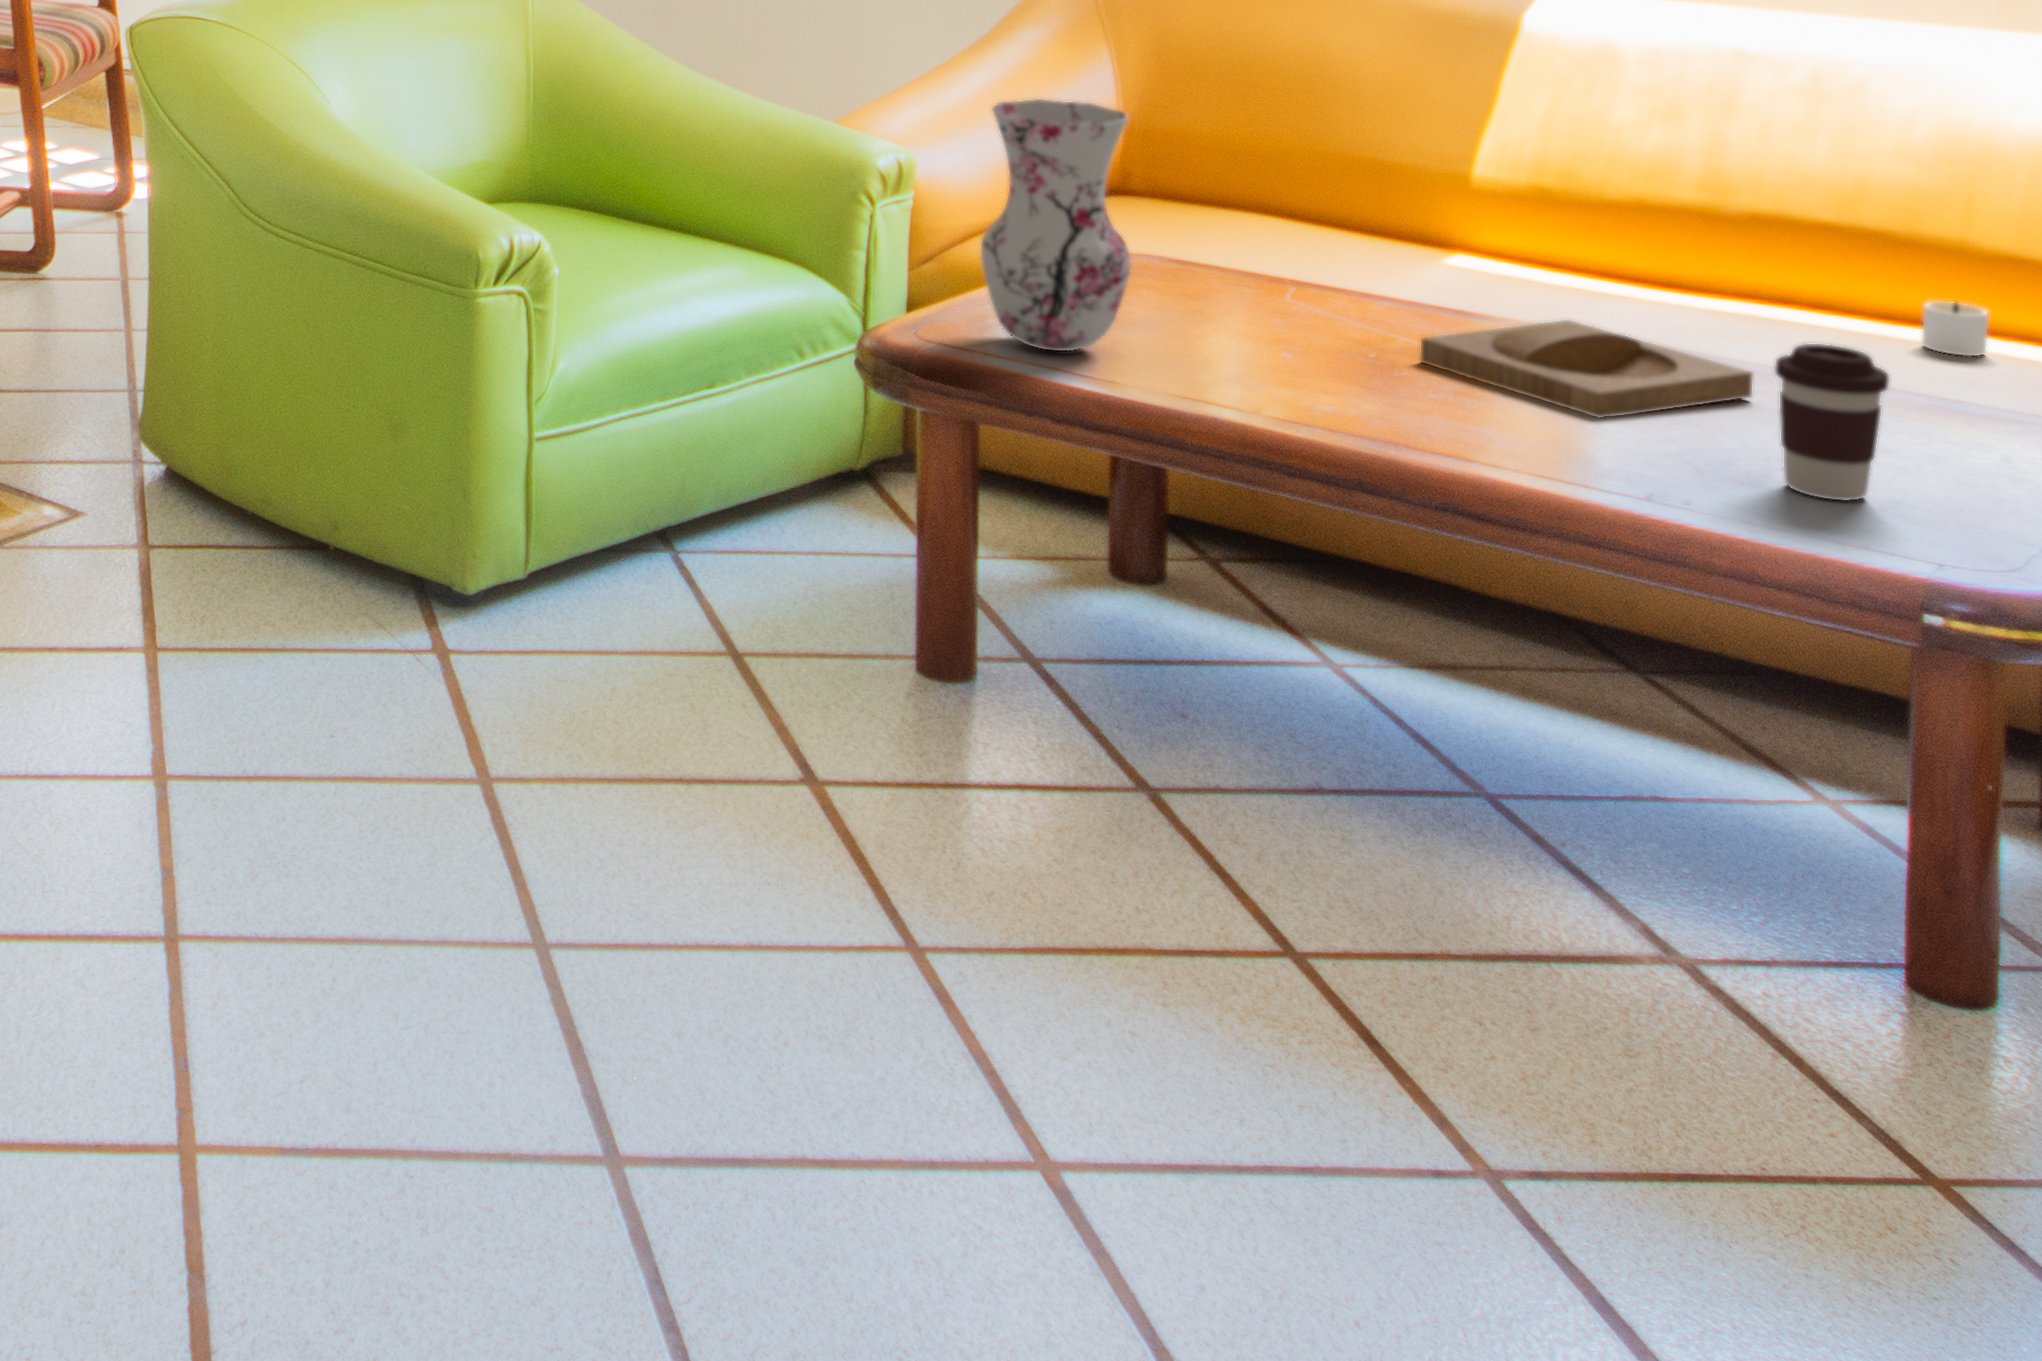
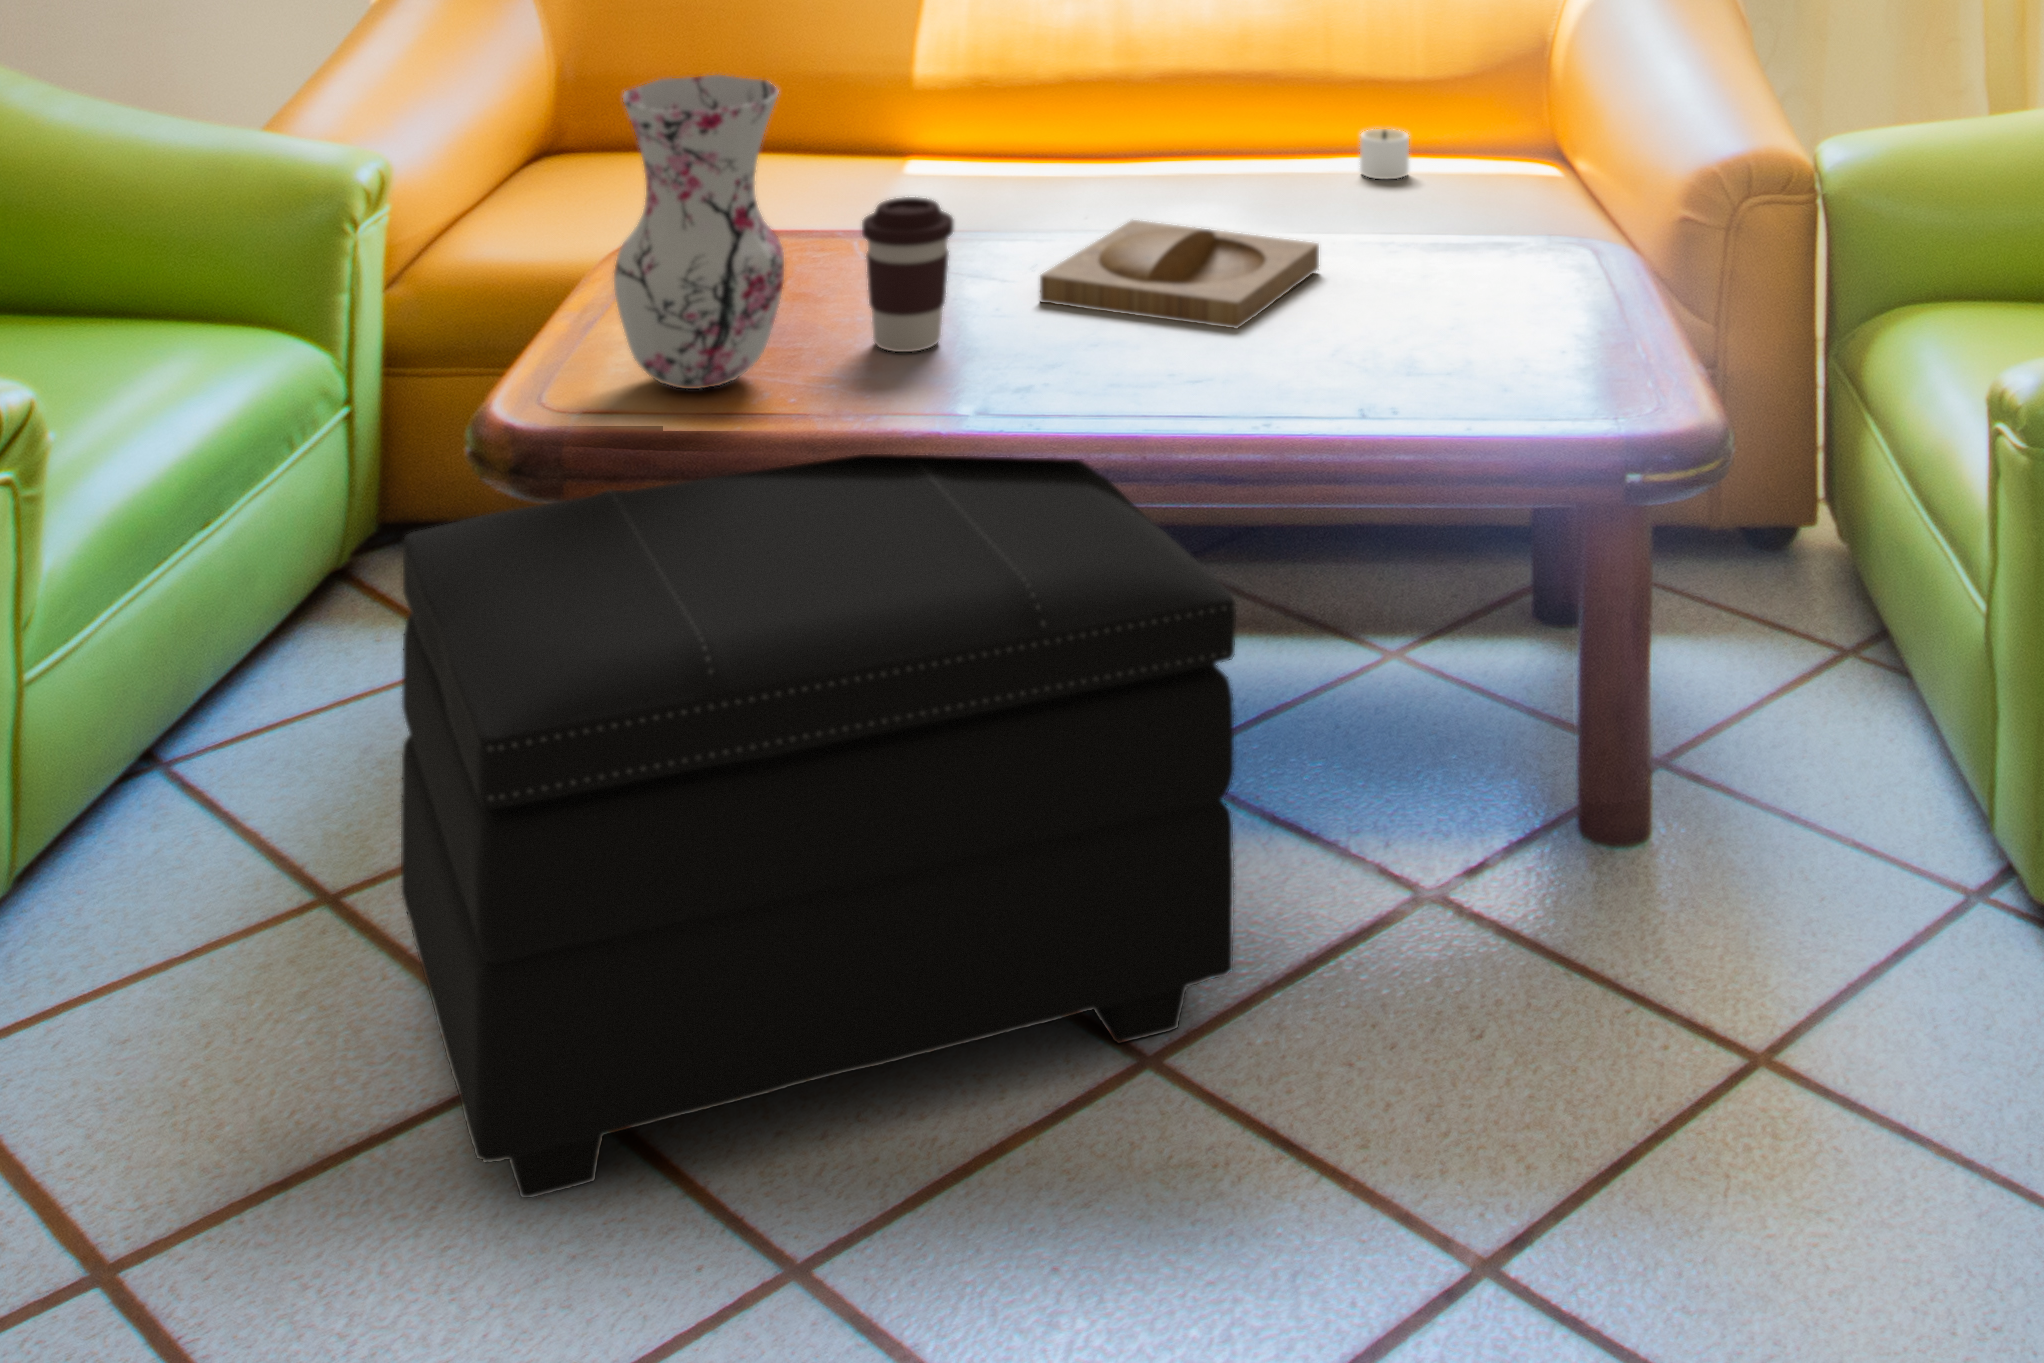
coffee cup: present [1775,344,1889,500] -> present [862,197,954,352]
footstool: none [721,388,1391,929] -> present [401,454,1236,1198]

